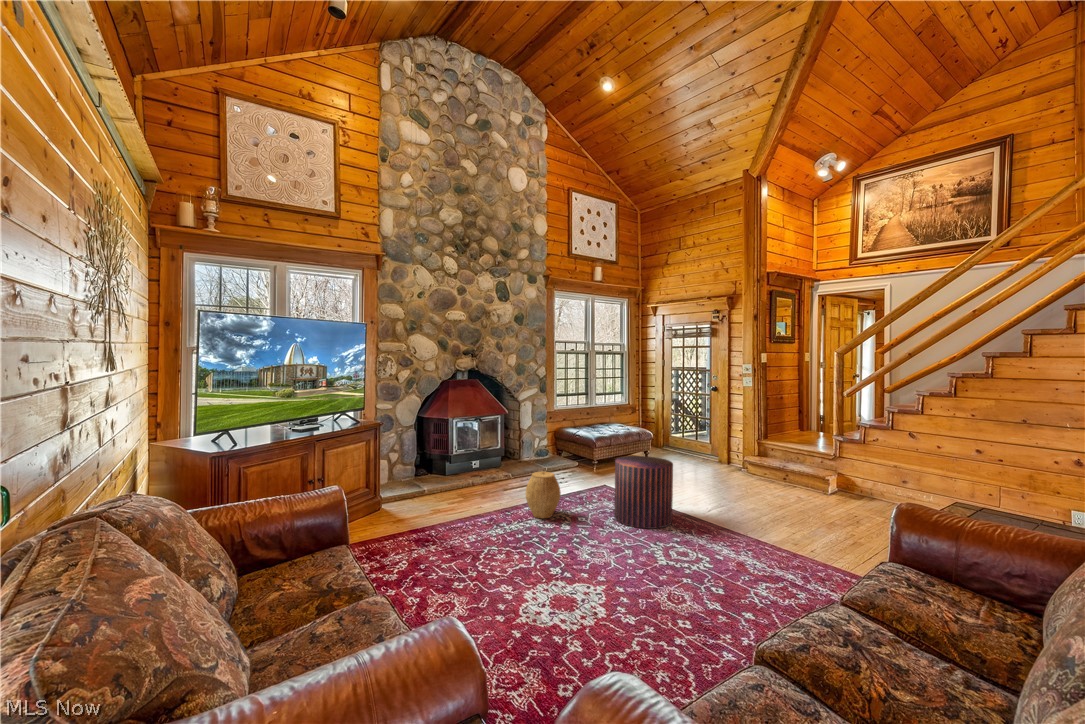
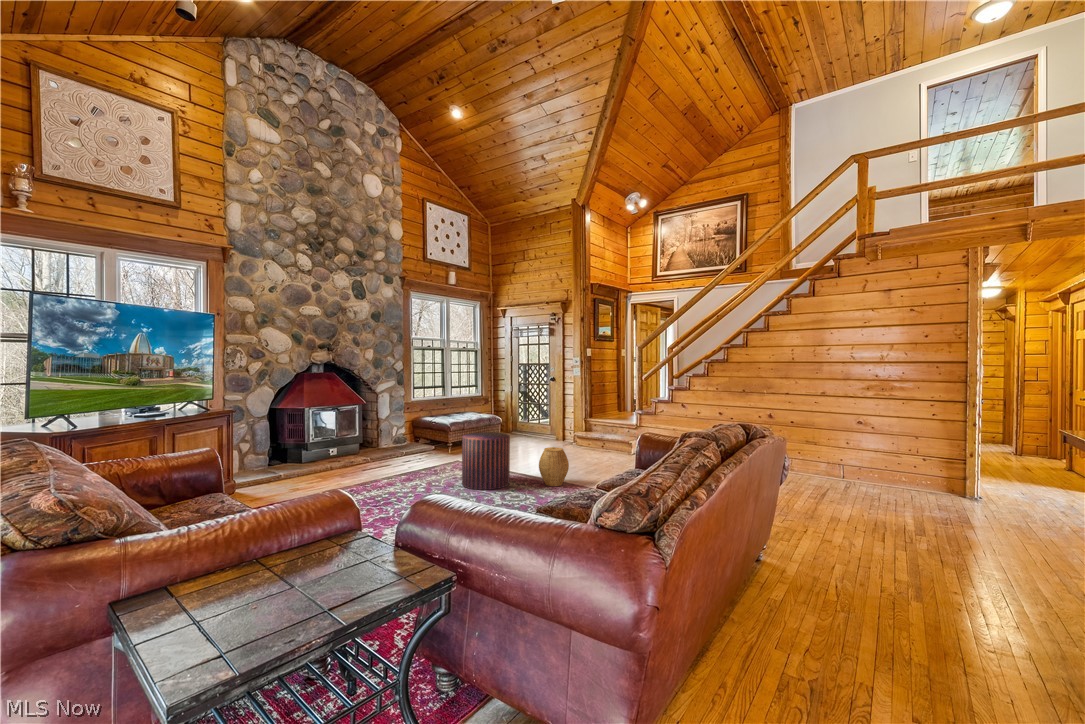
woven basket: present [525,472,561,518] -> present [539,447,569,486]

